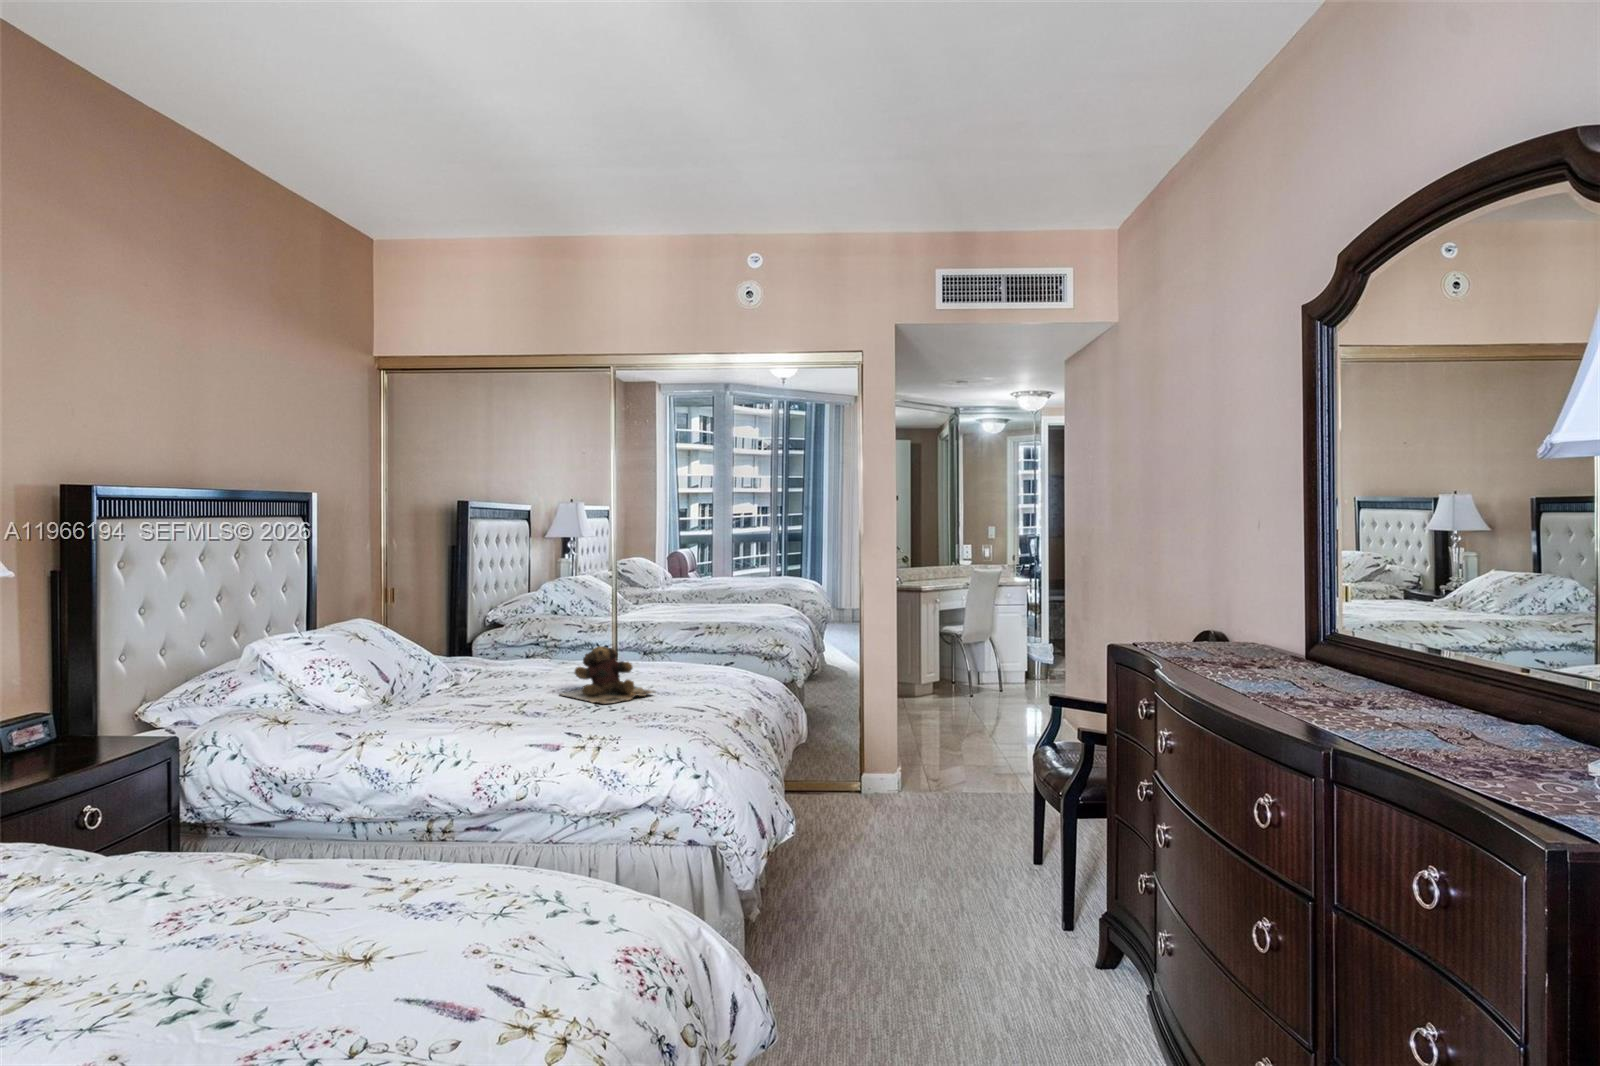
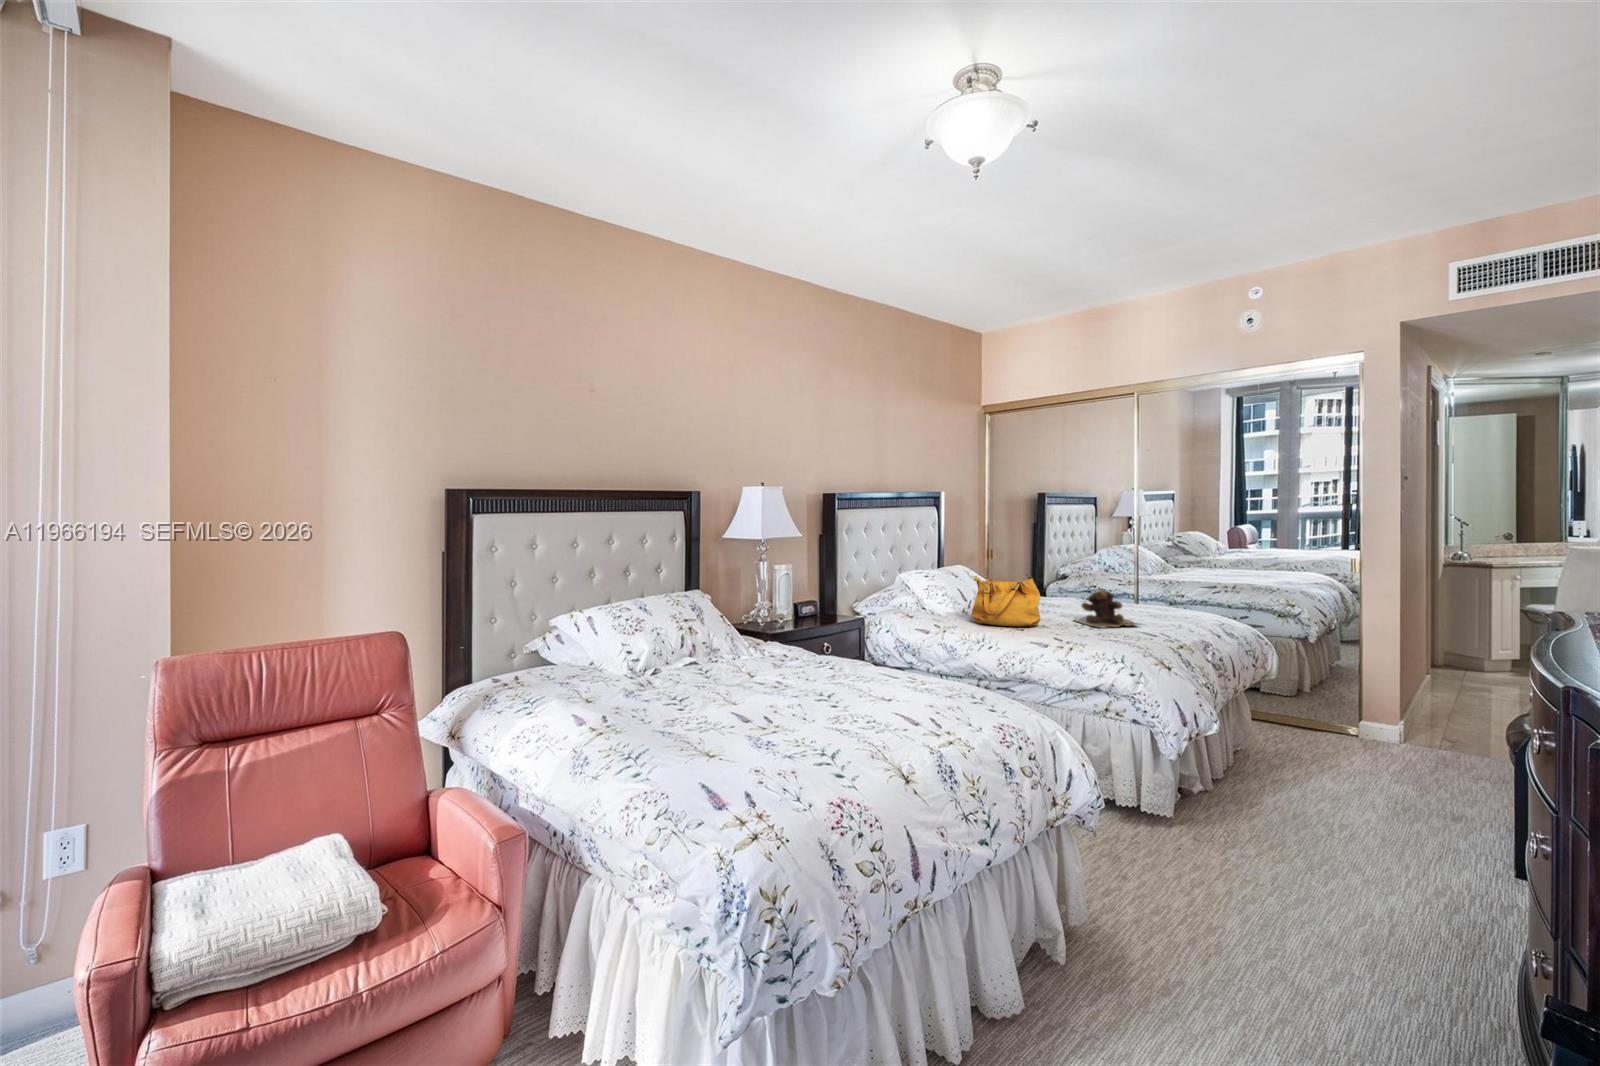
handbag: none [408,630,526,721] -> present [972,574,1040,627]

